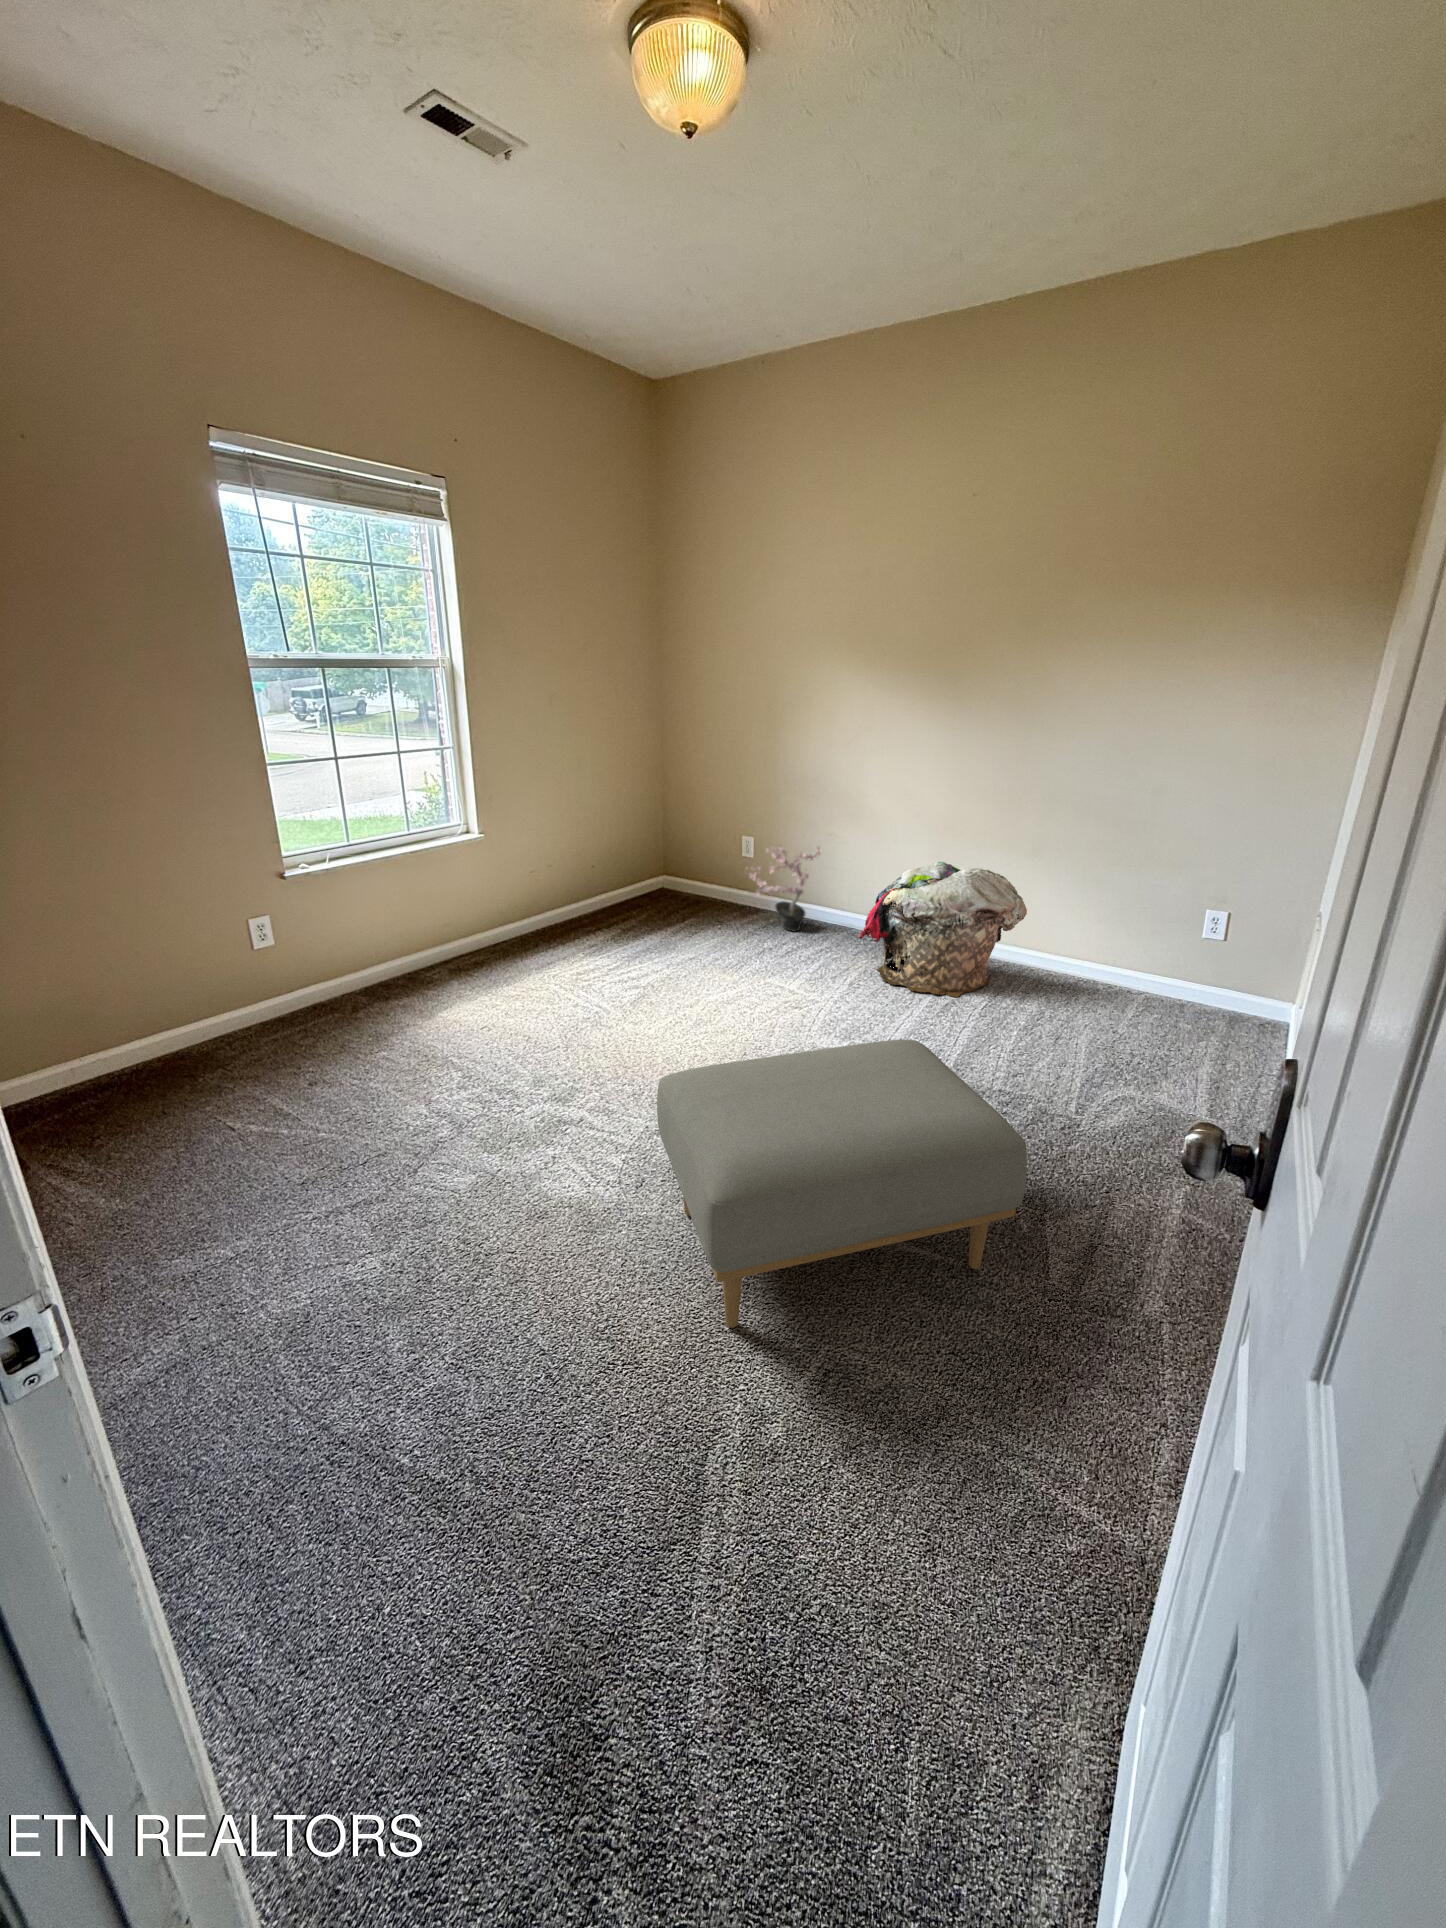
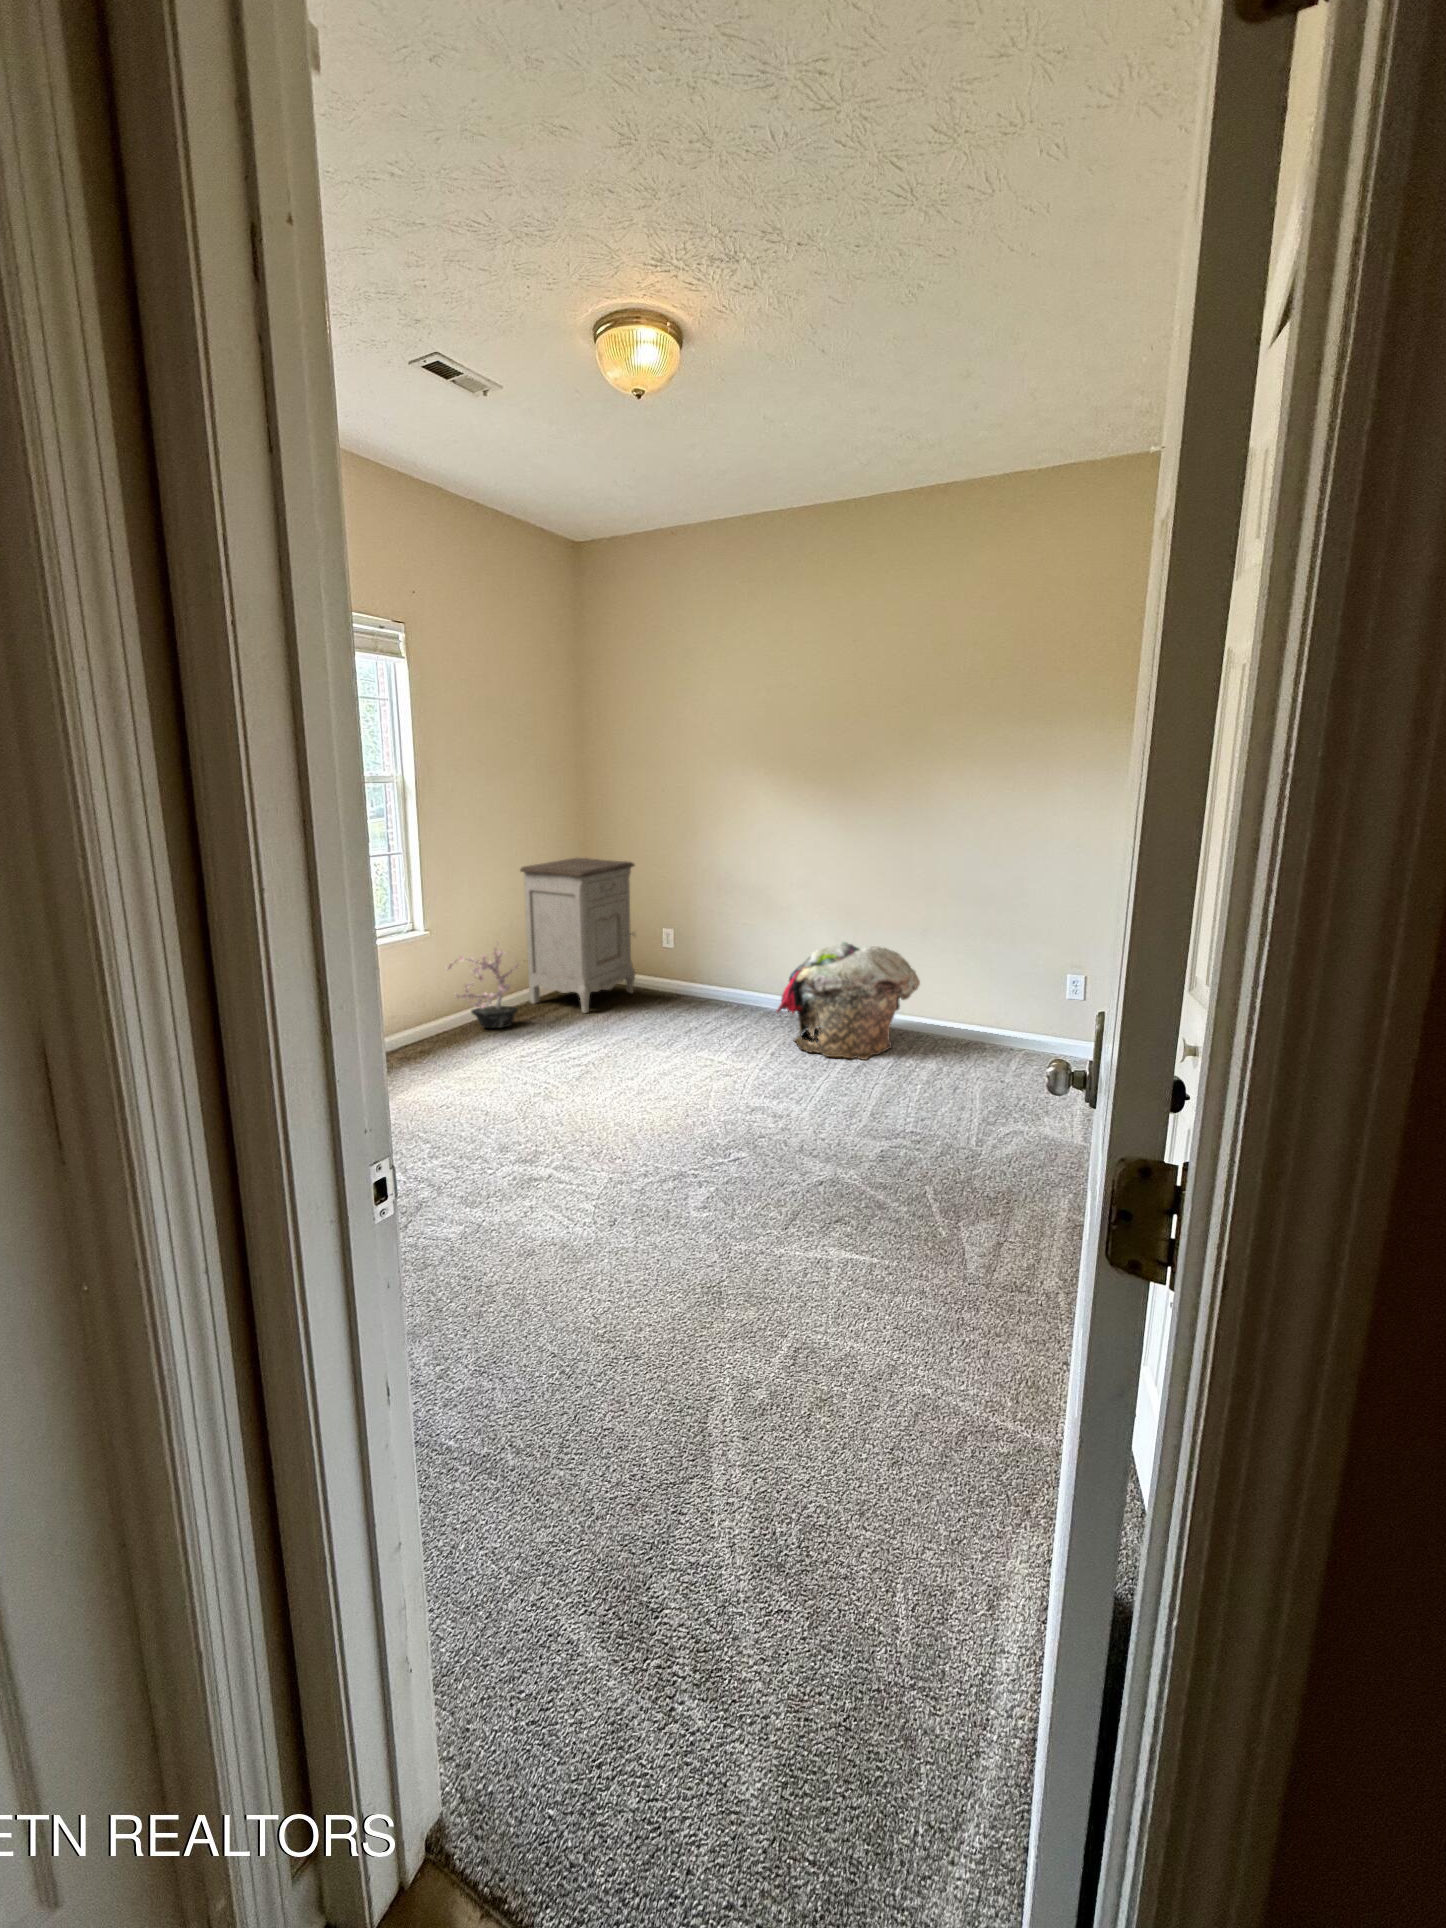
nightstand: none [587,755,714,926] -> present [520,858,635,1013]
potted plant: present [748,846,821,931] -> present [447,942,519,1028]
ottoman: present [657,1039,1027,1328] -> none [632,1081,943,1324]

